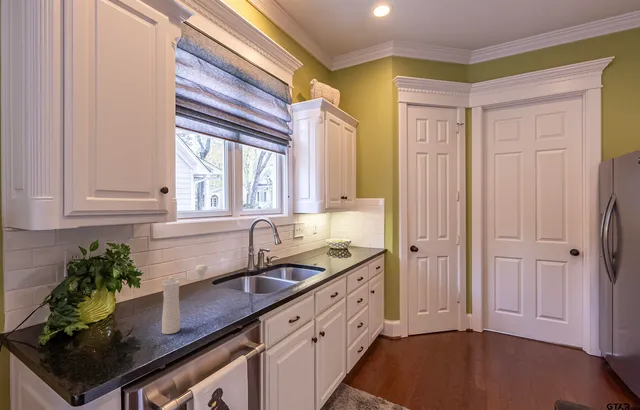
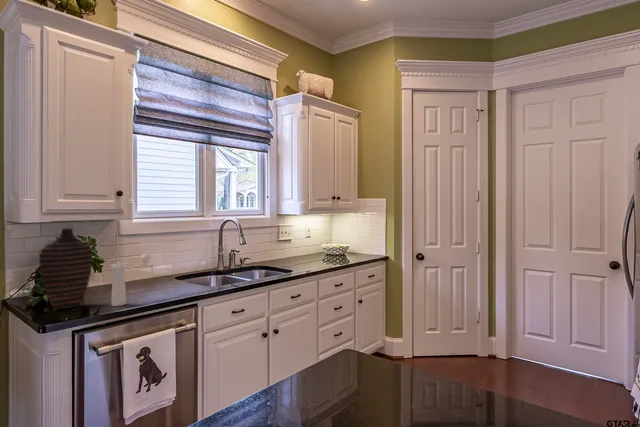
decorative vase: none [63,237,134,346] -> present [39,228,92,308]

